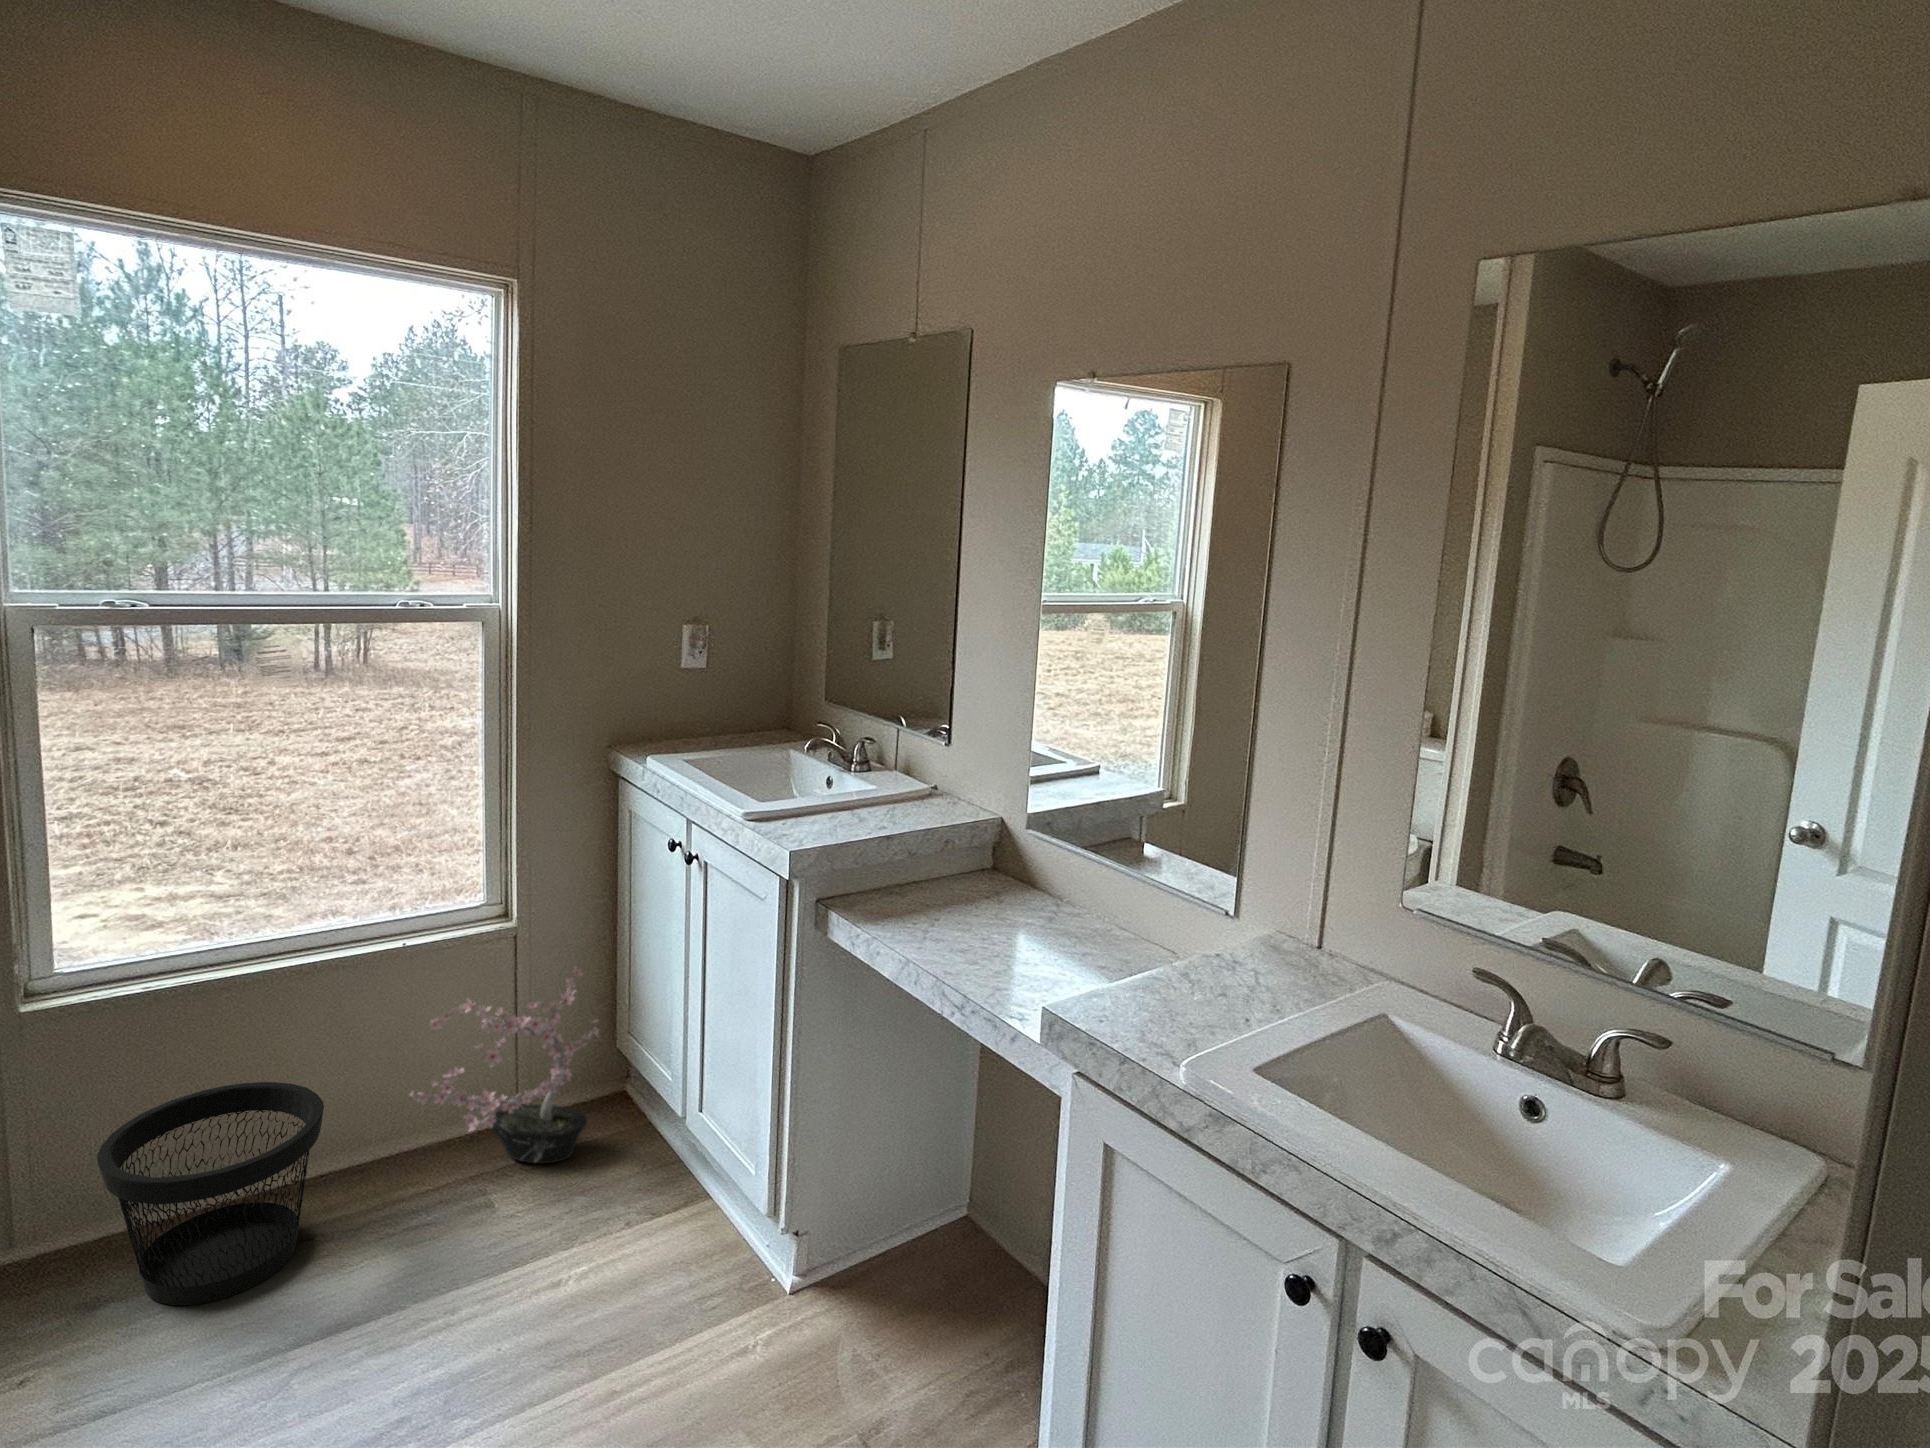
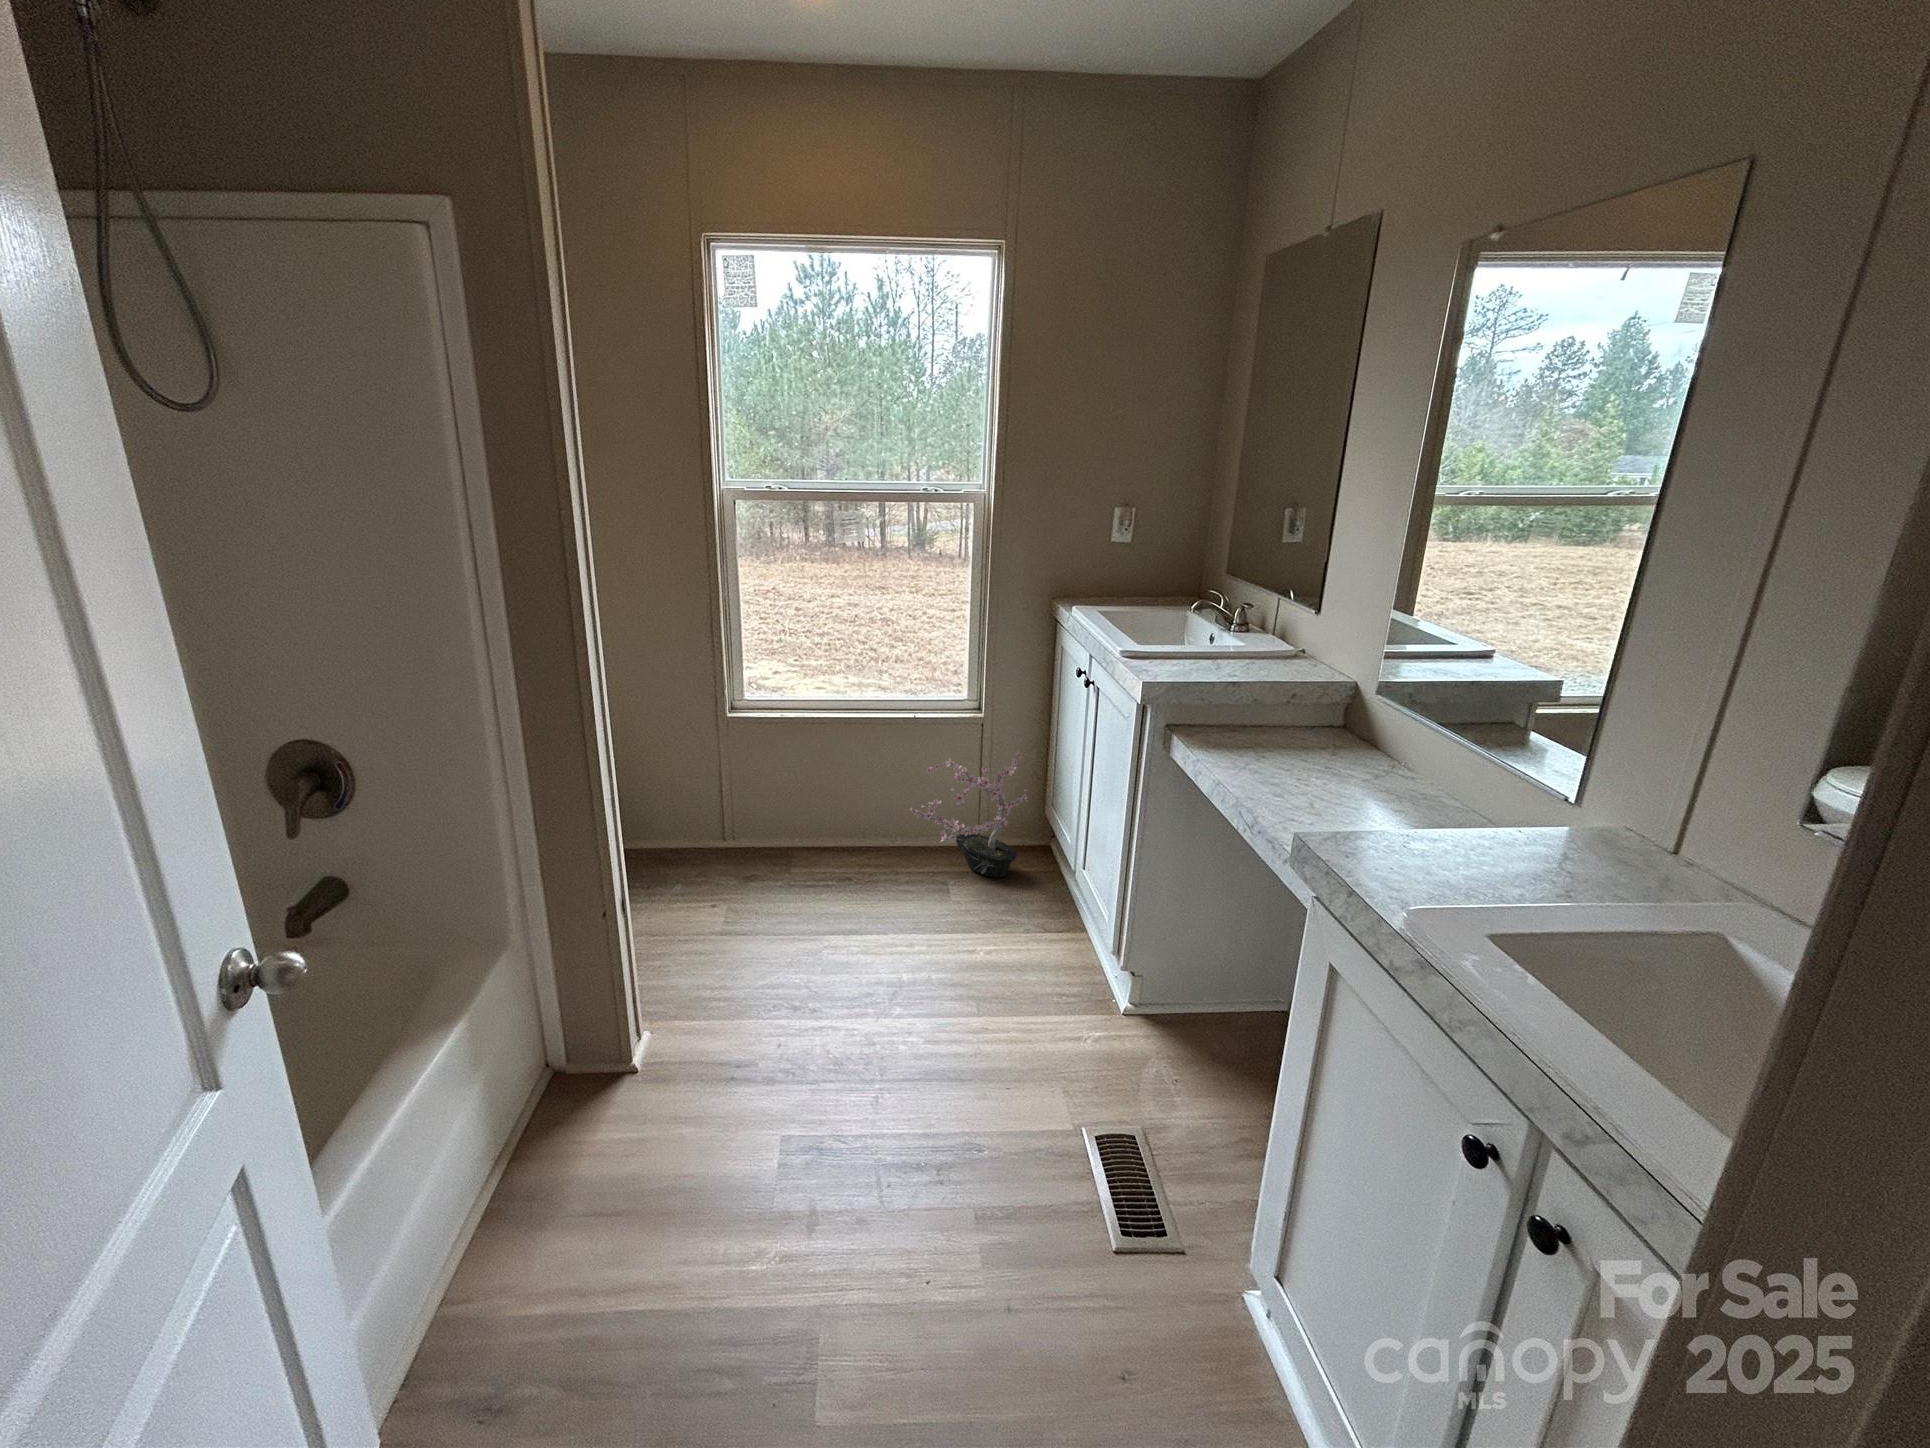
wastebasket: present [97,1082,324,1305] -> none [756,780,862,896]

